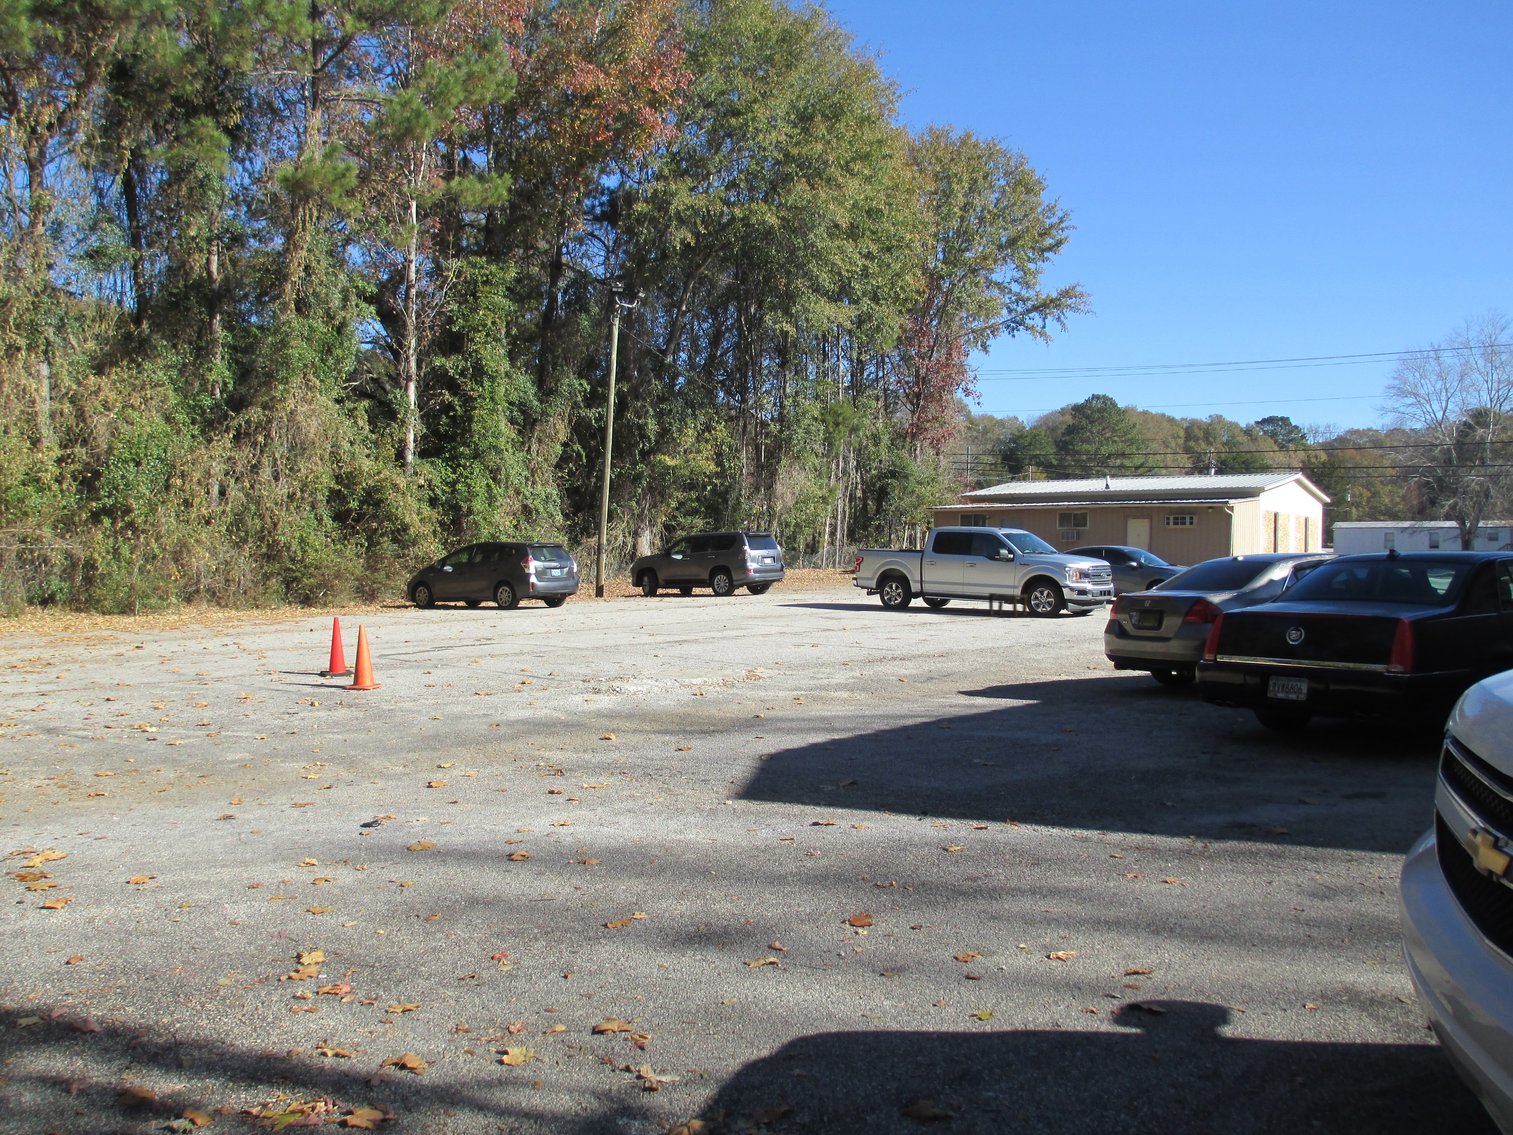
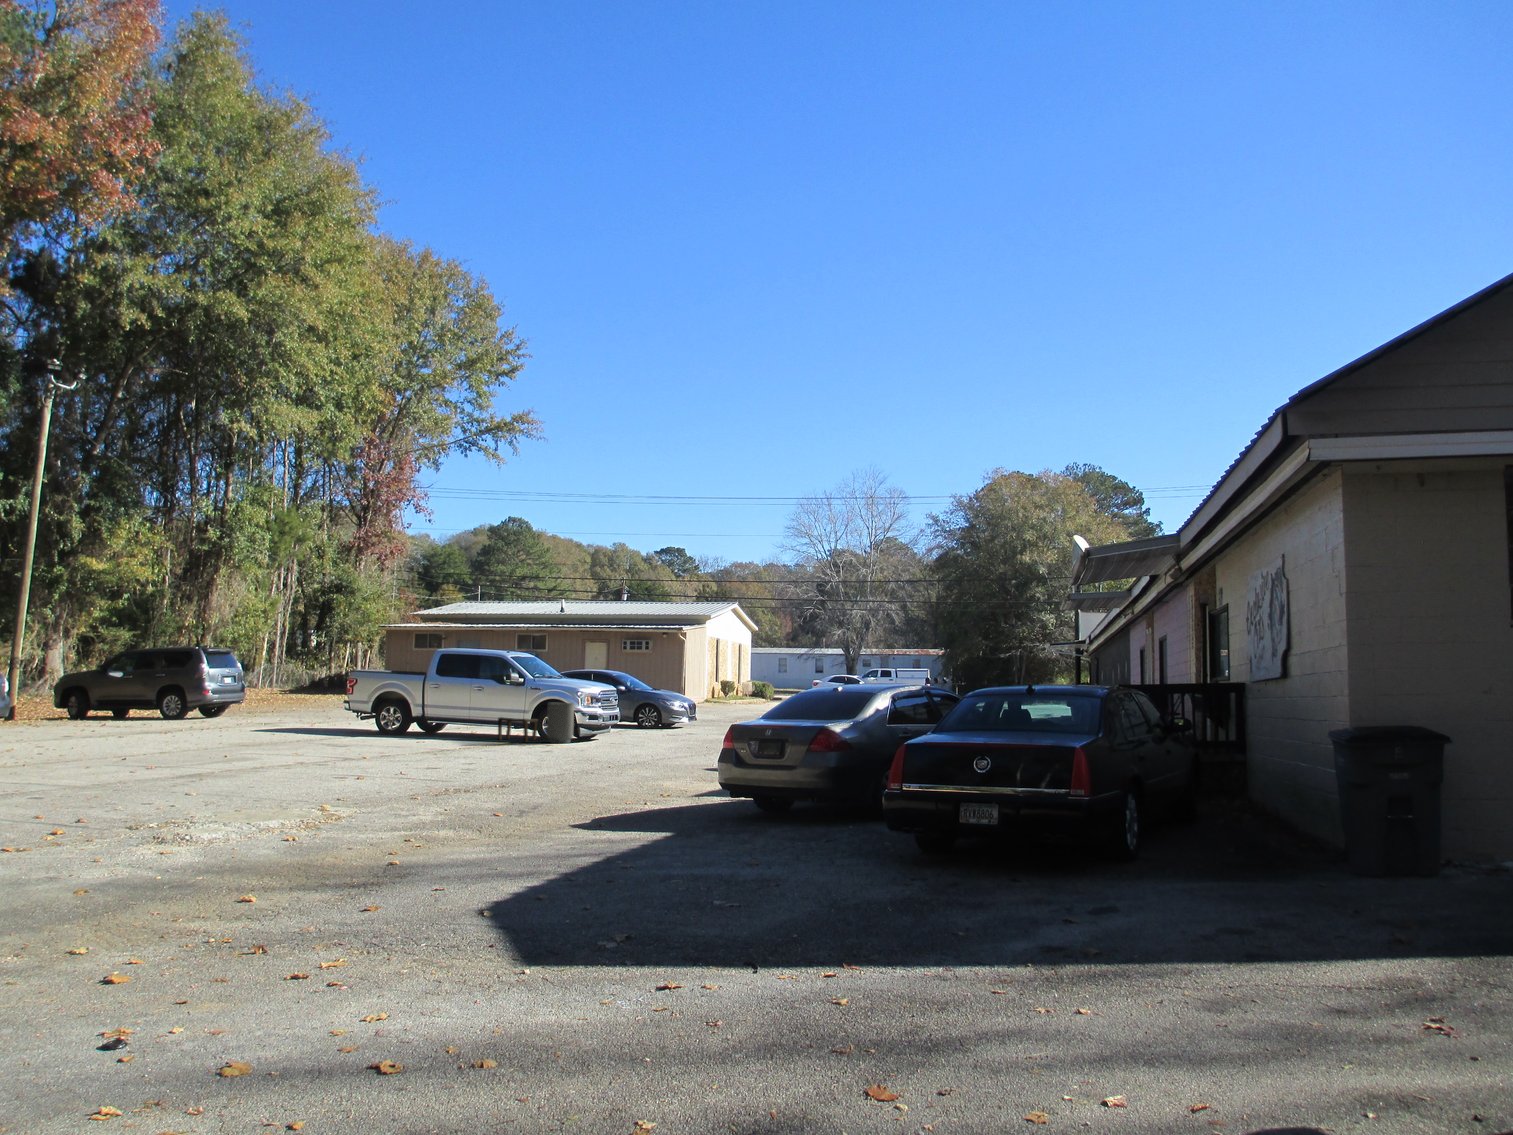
trash can: none [1035,578,1063,619] -> present [547,703,574,743]

